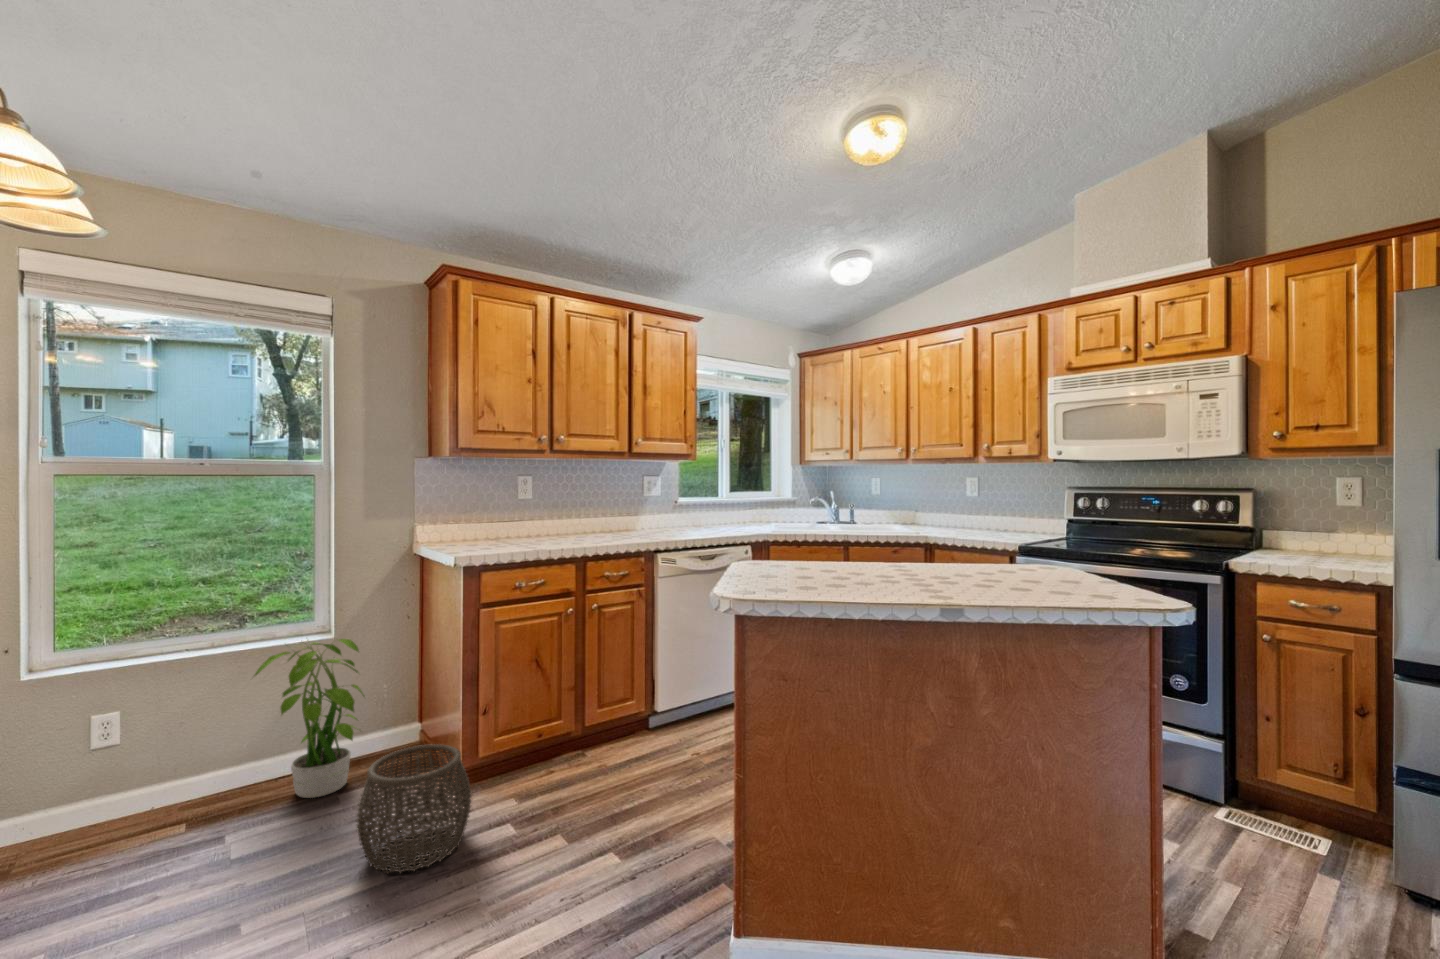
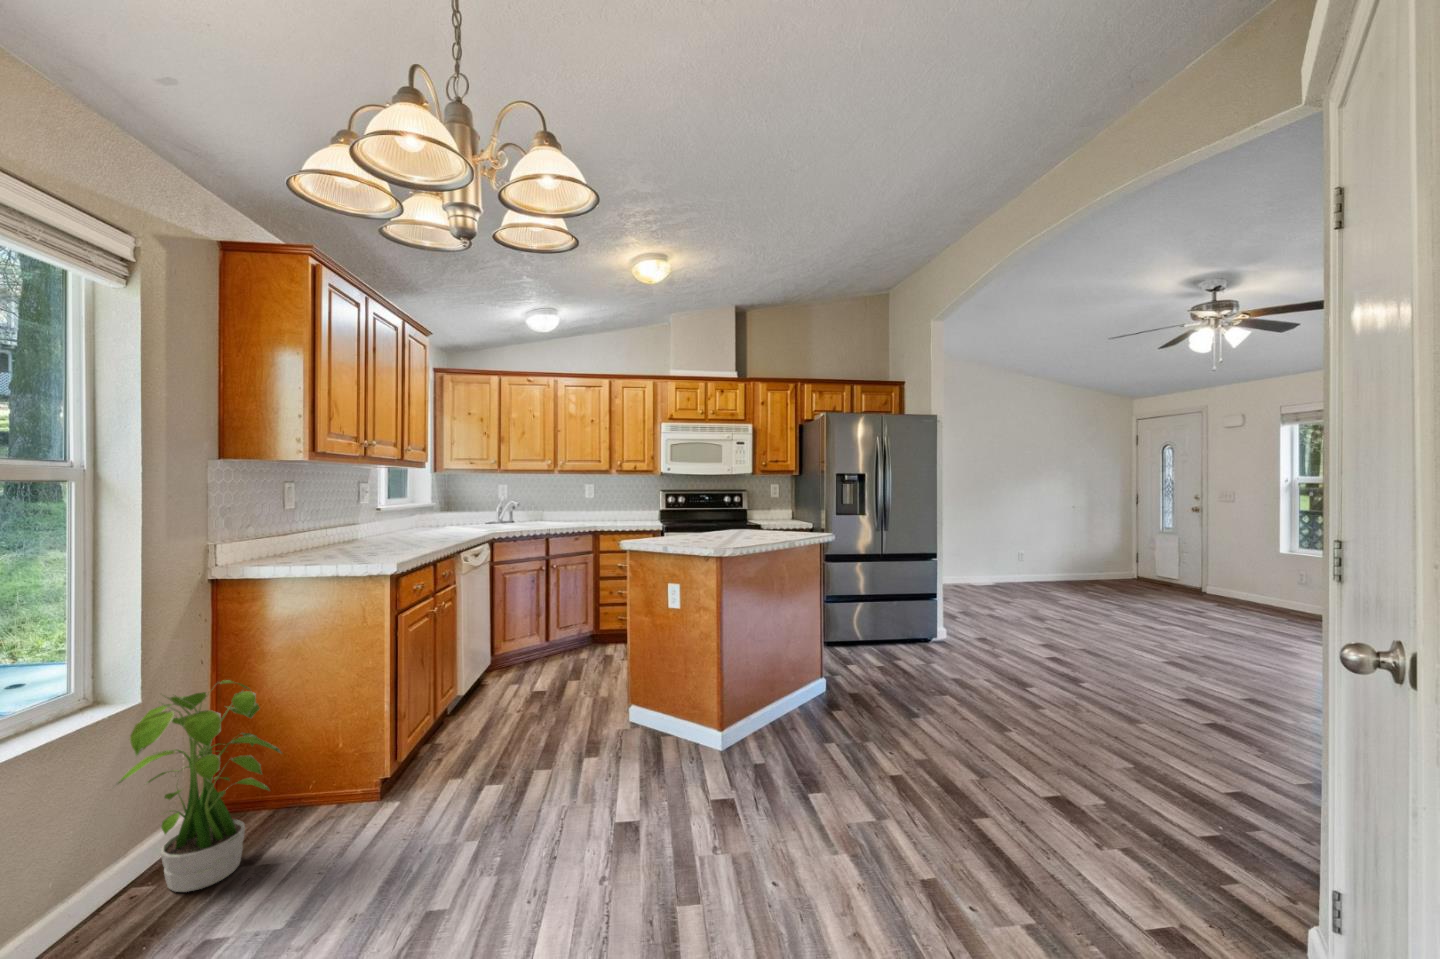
woven basket: present [356,744,471,873] -> none [399,728,505,847]

